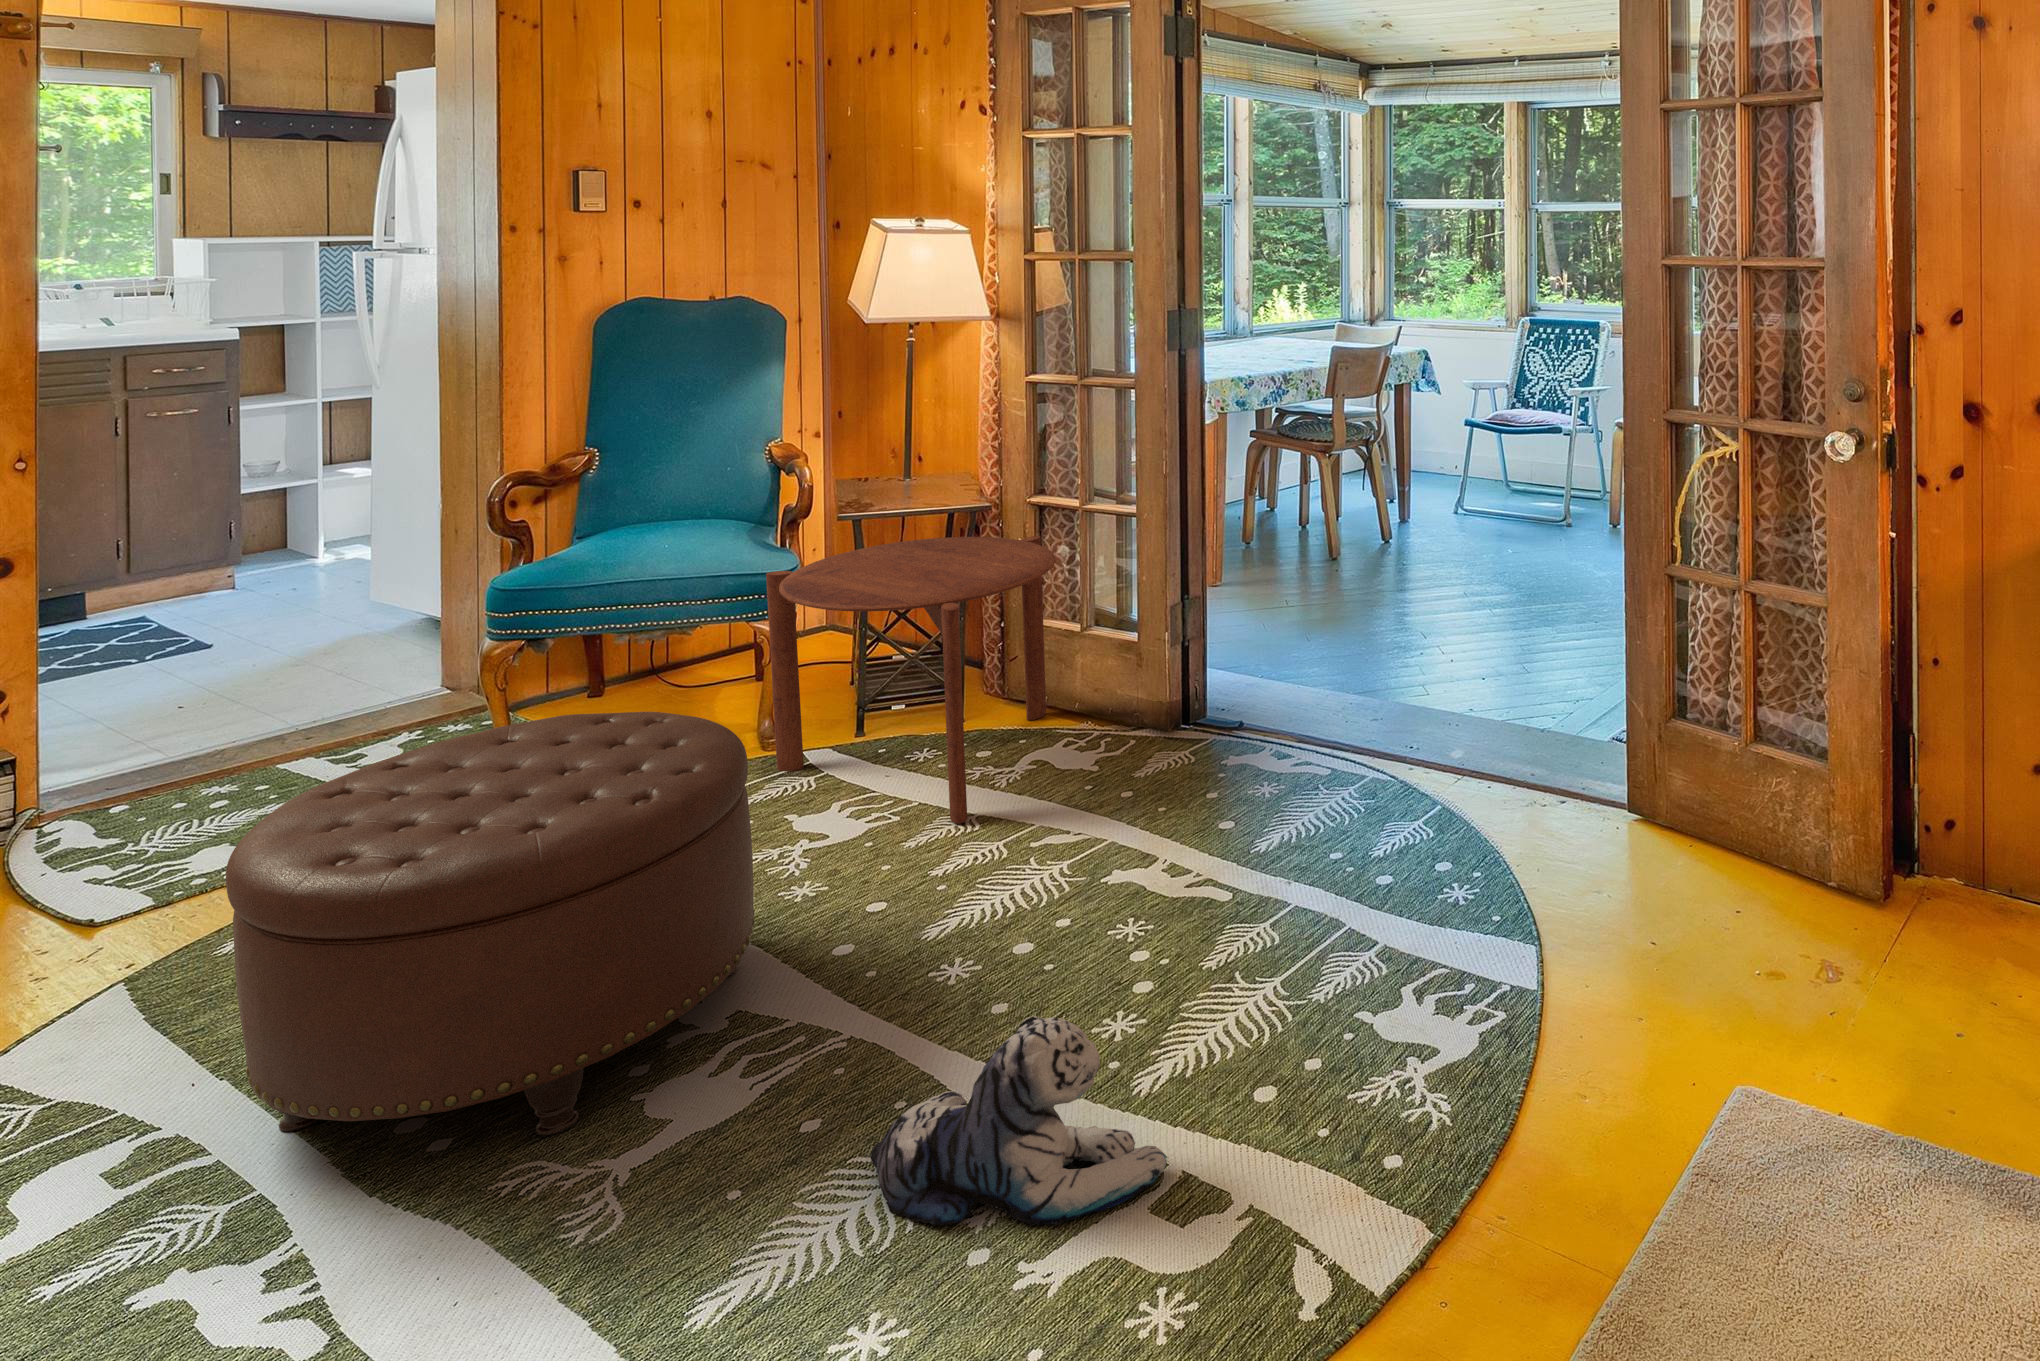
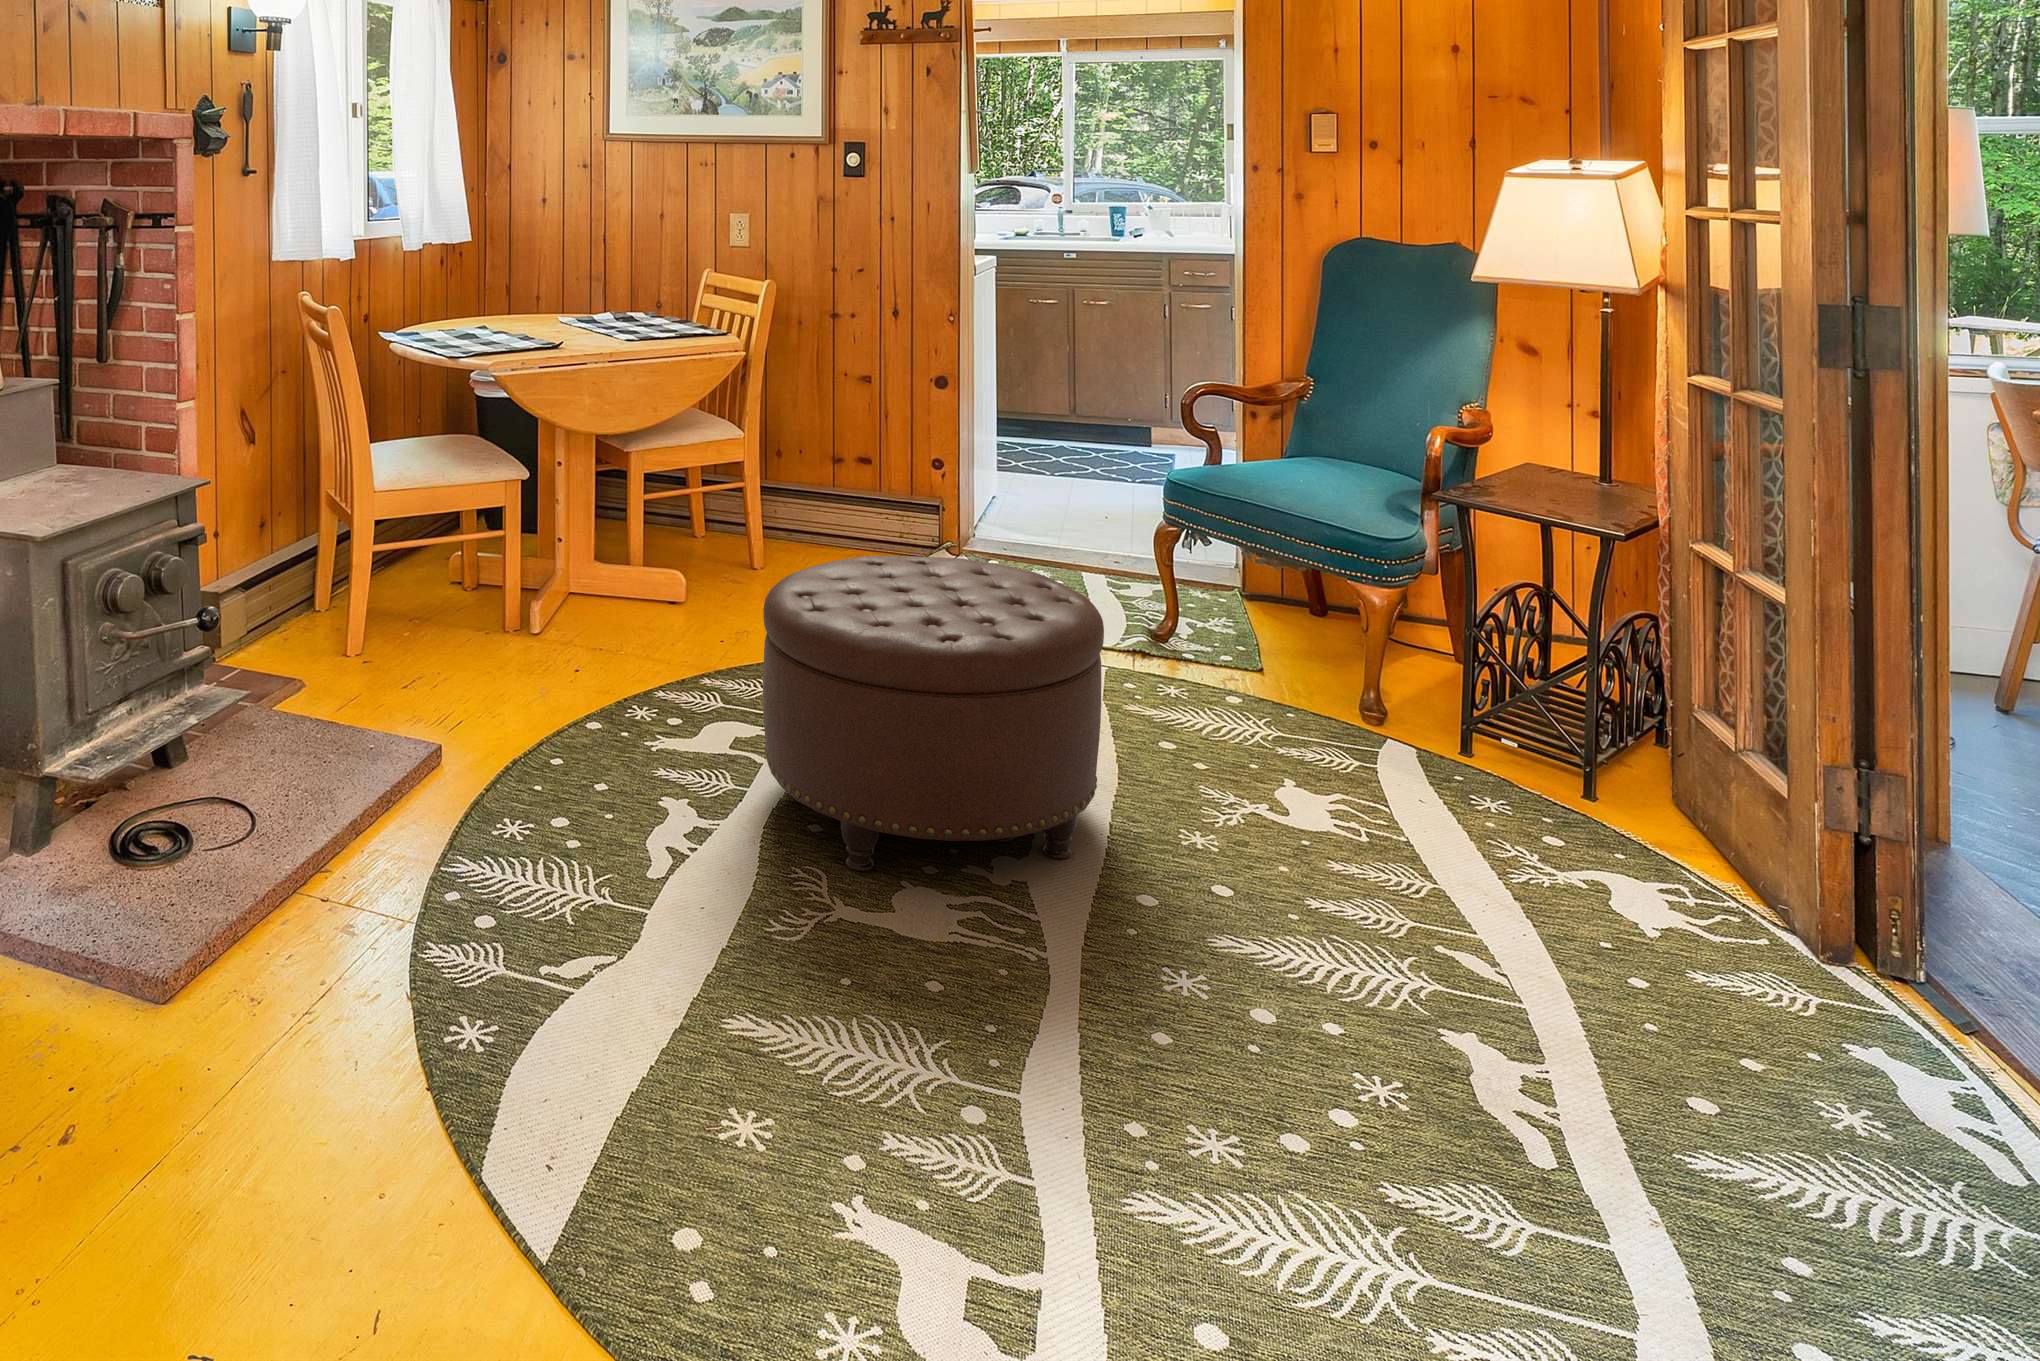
side table: present [766,536,1055,823] -> none [1308,528,1708,881]
plush toy: present [870,1016,1167,1225] -> none [866,994,1036,1265]

